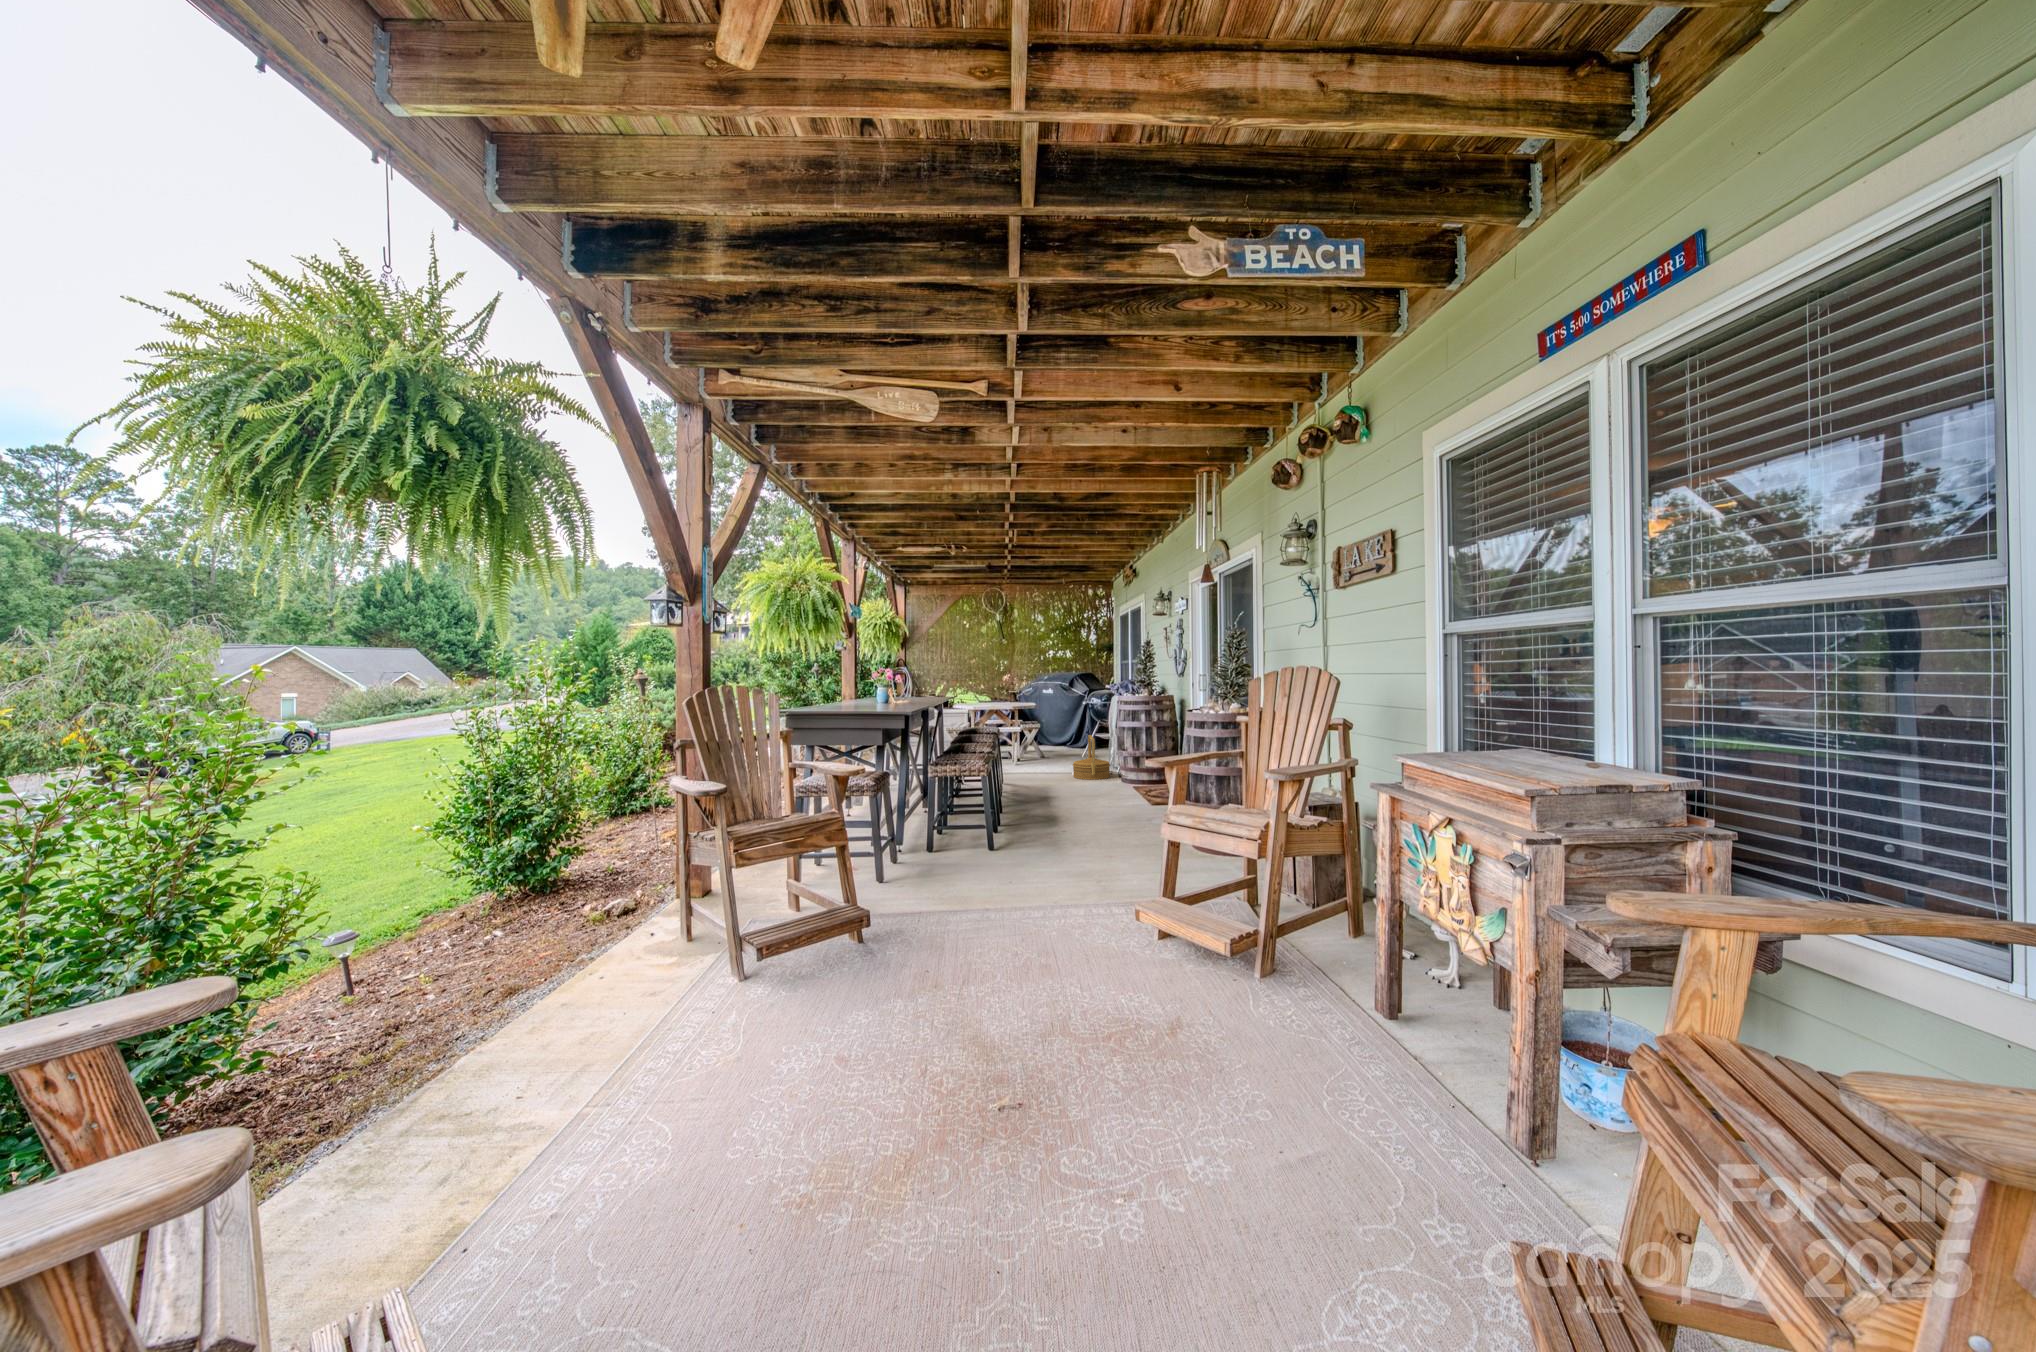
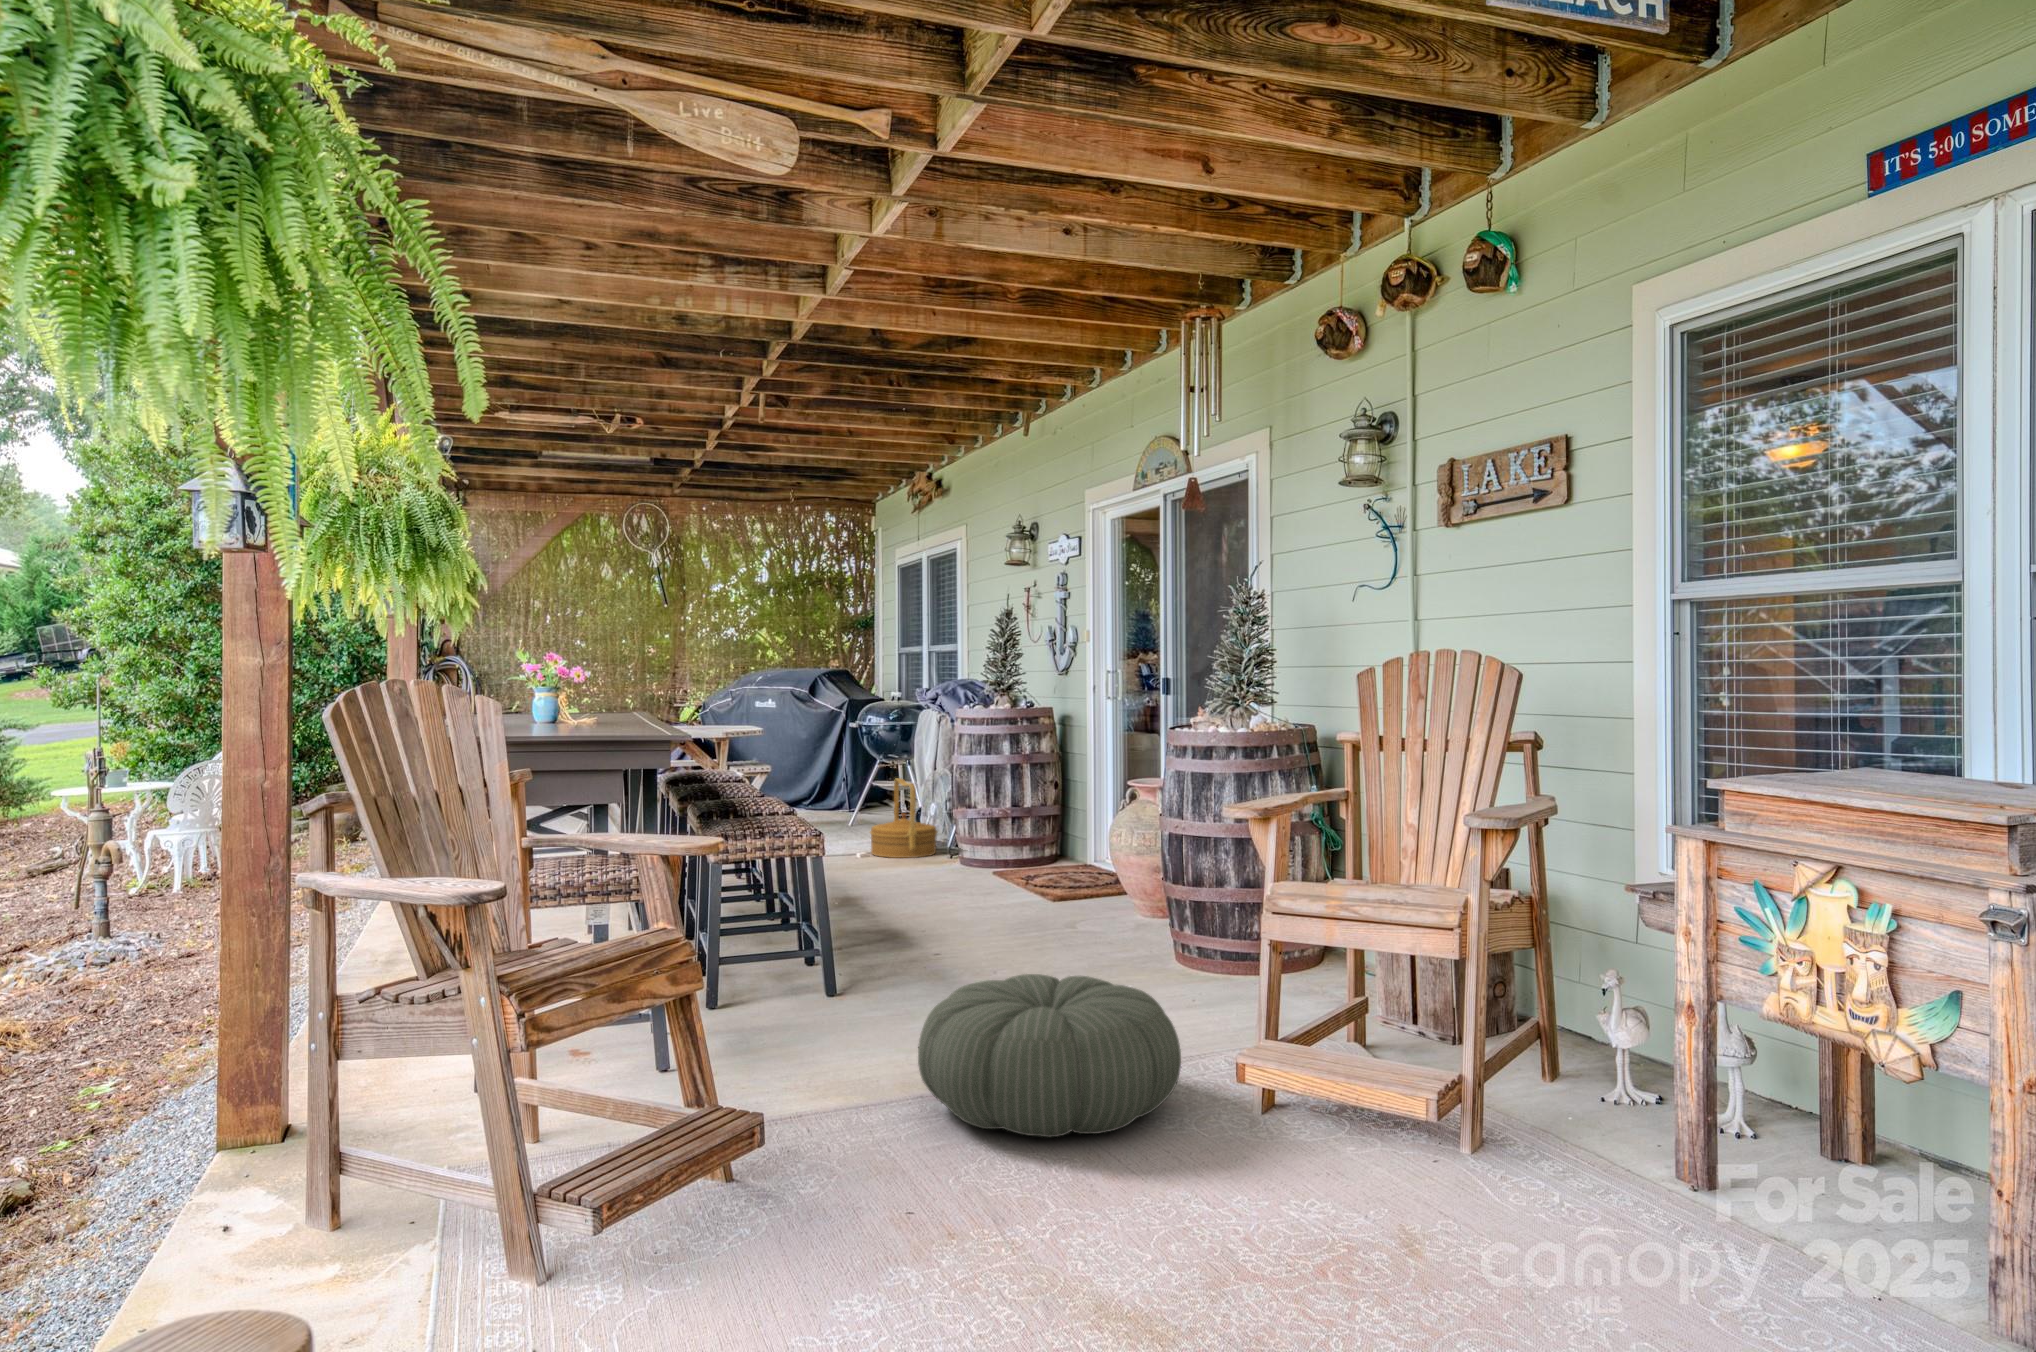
pouf: none [971,851,1113,942] -> present [918,974,1181,1137]

